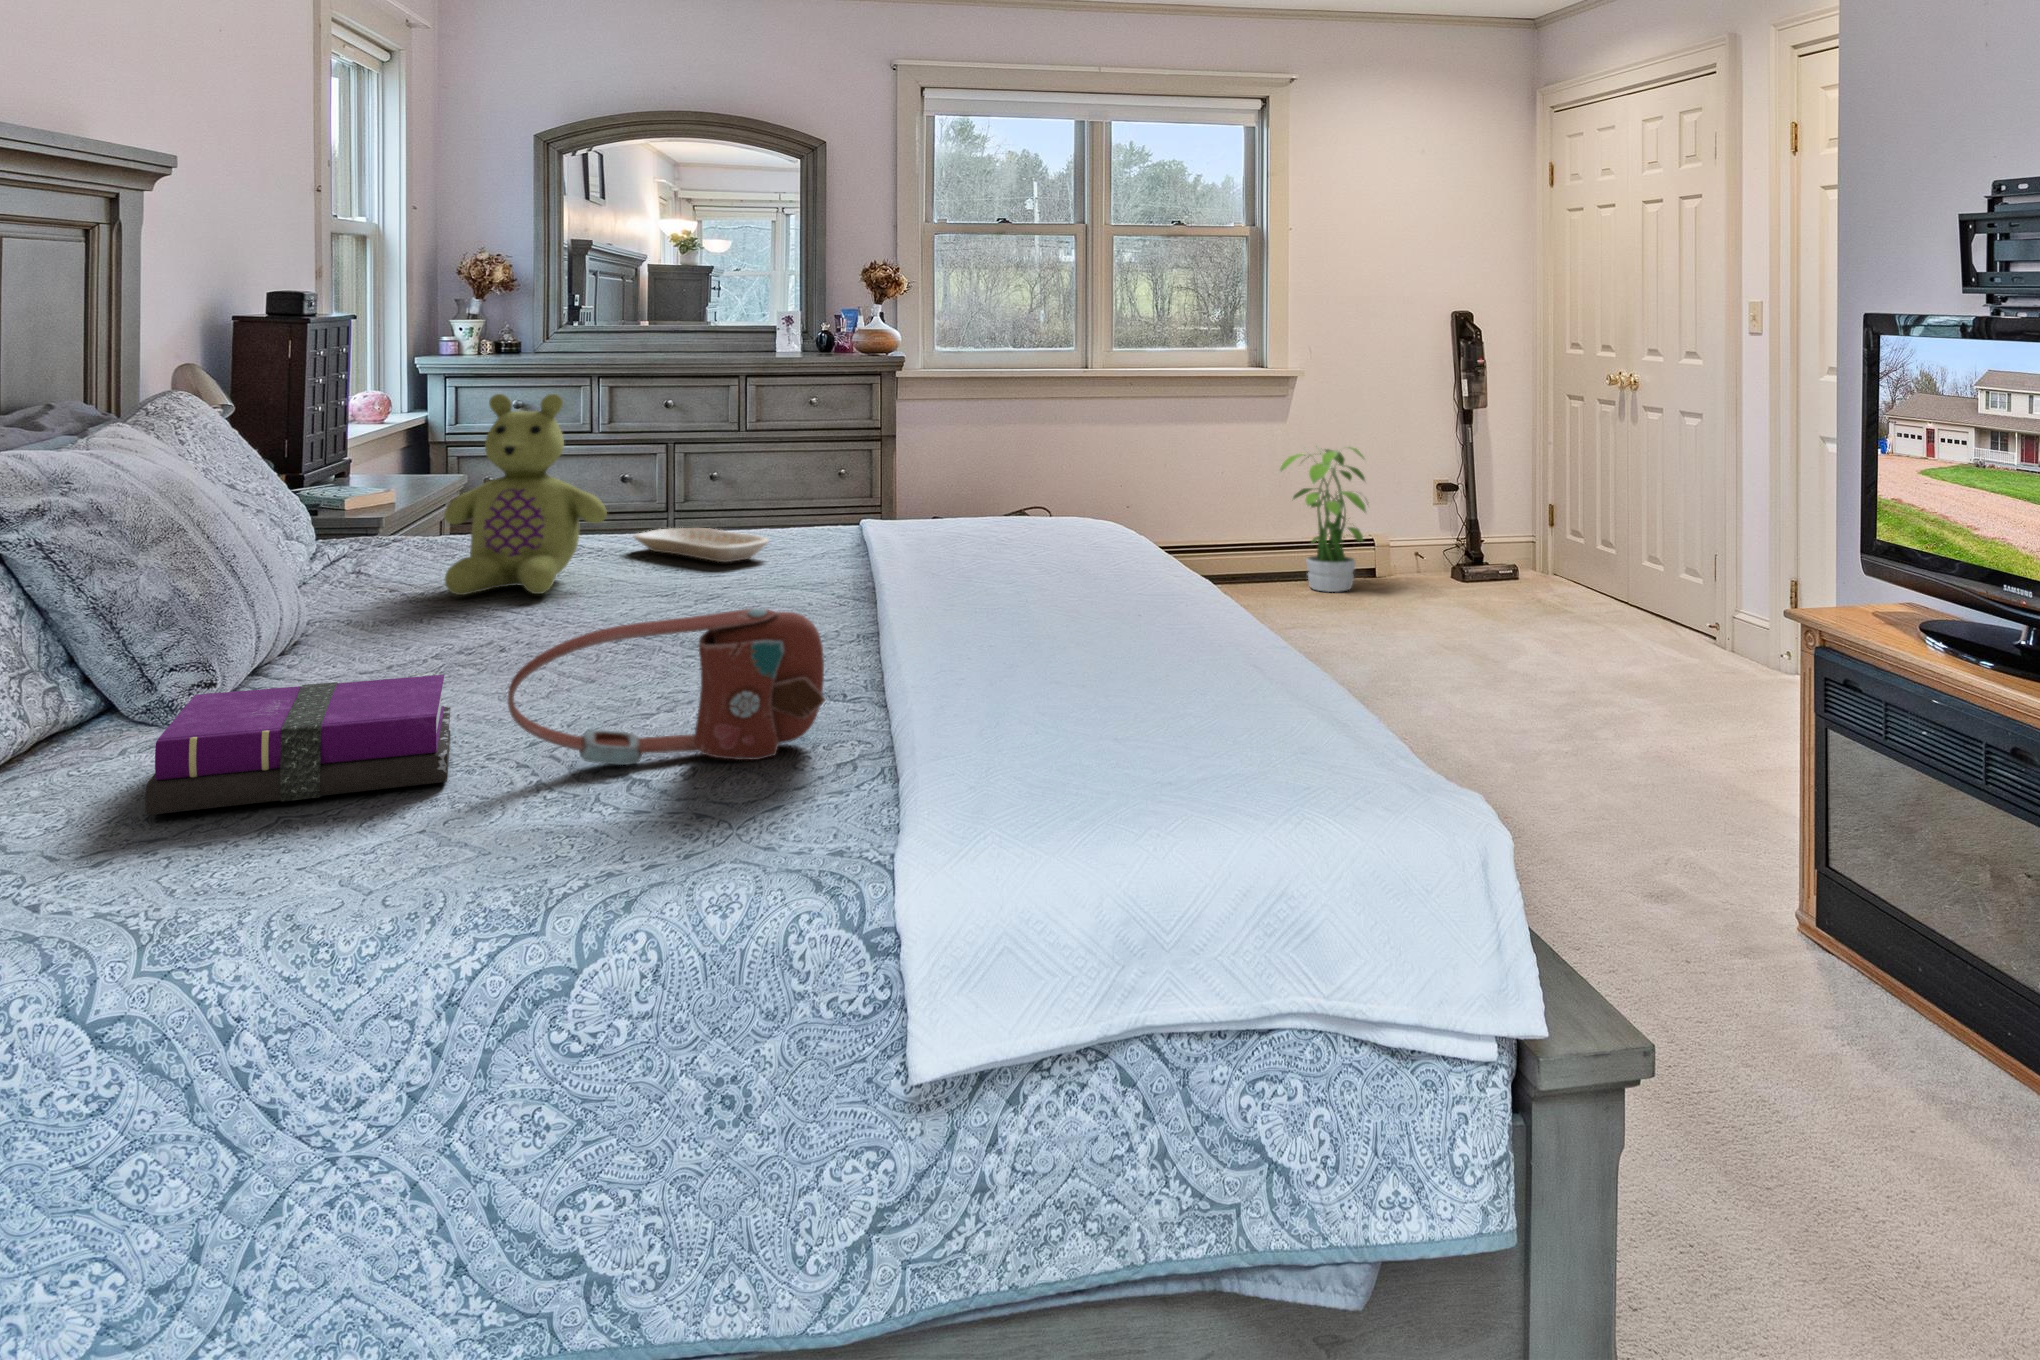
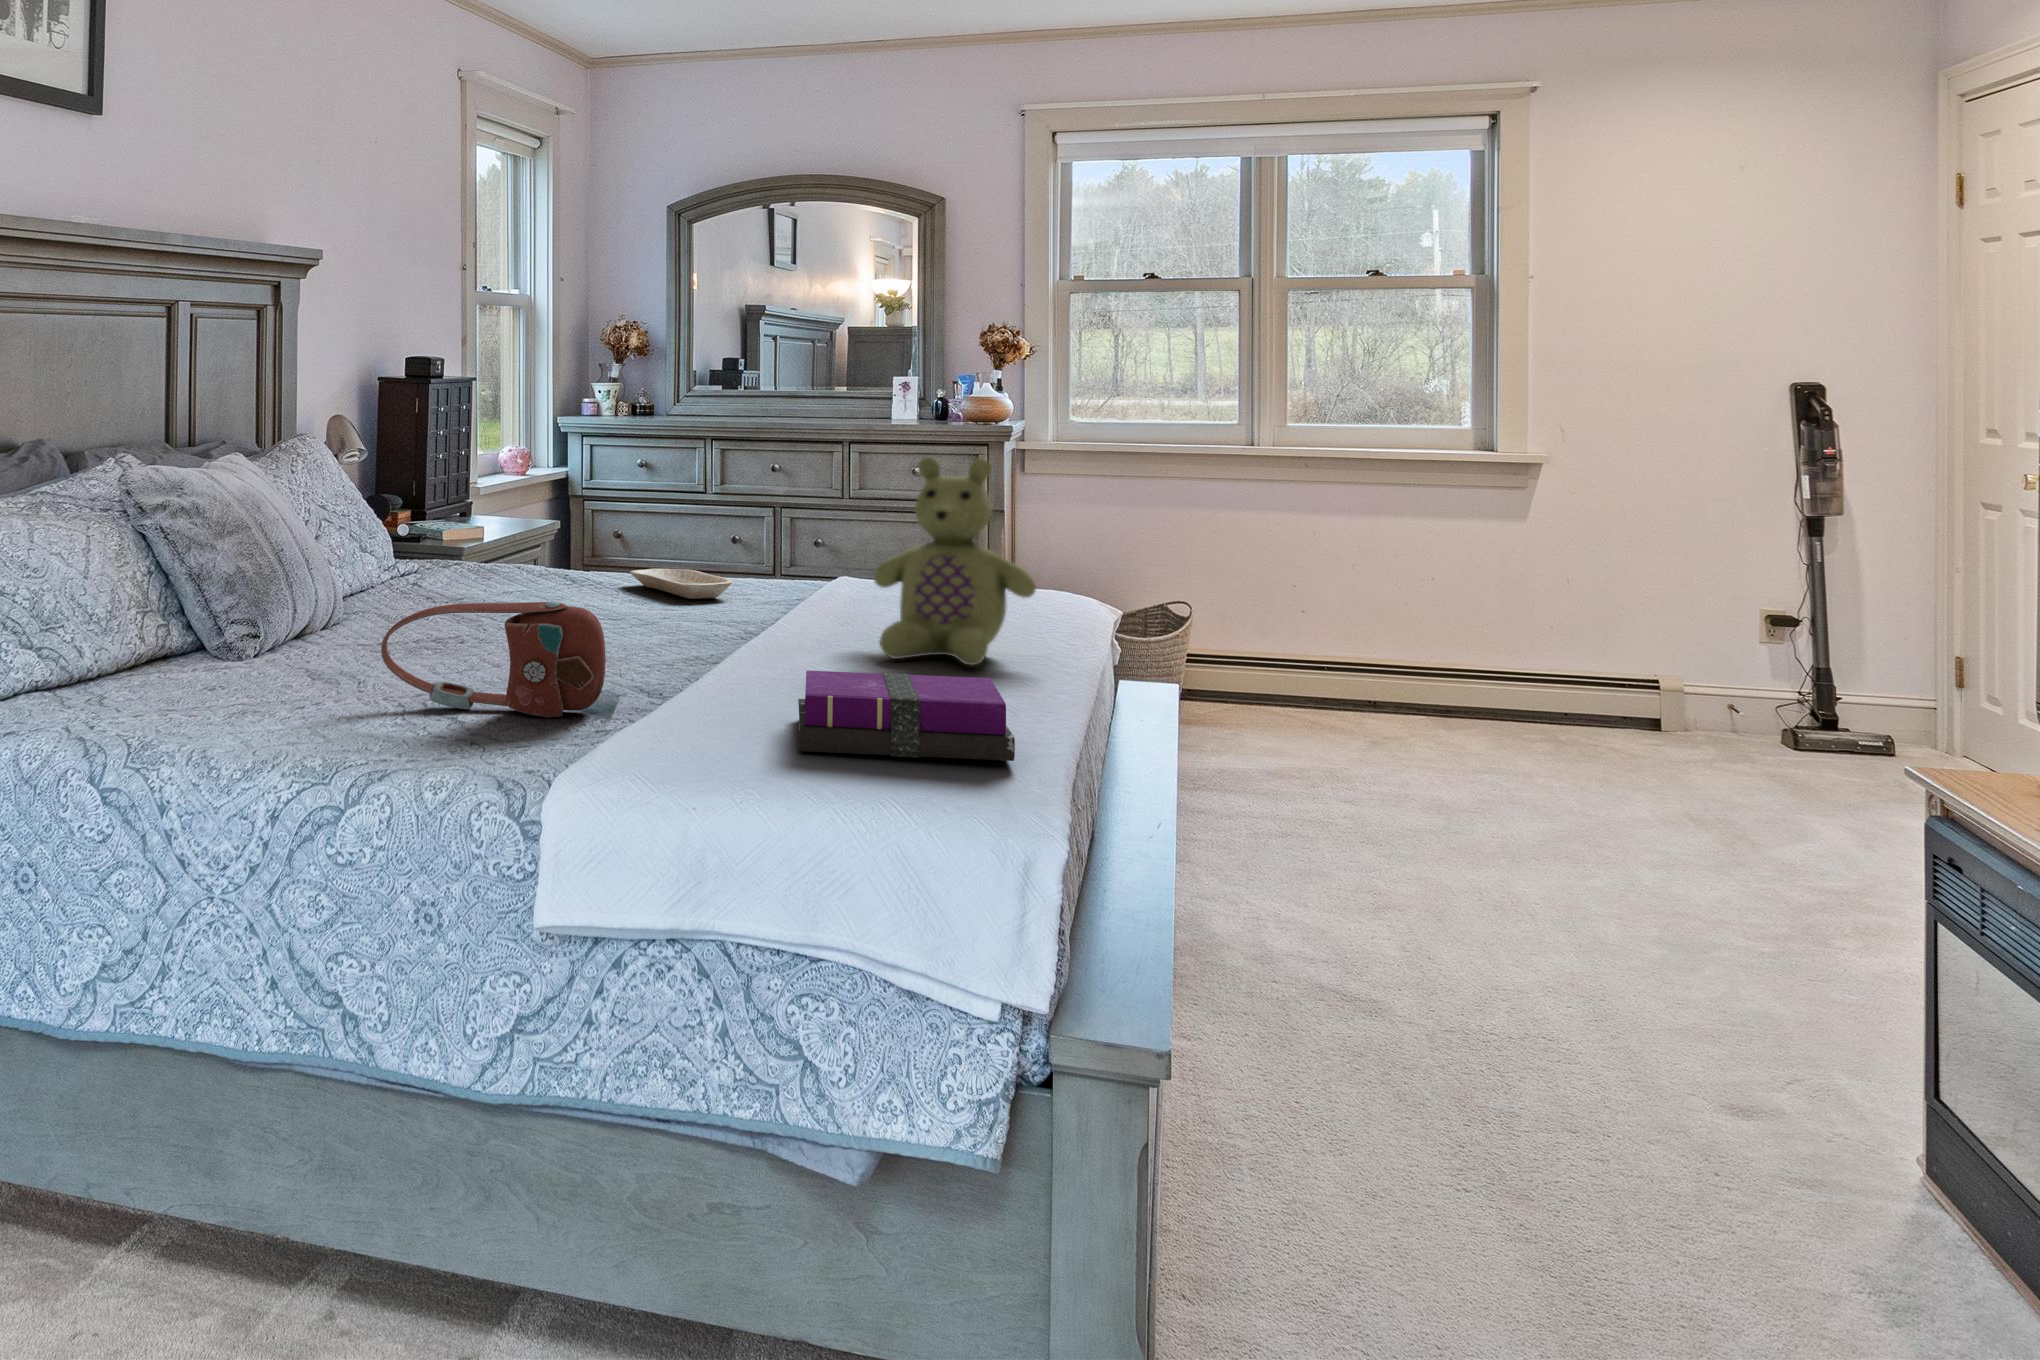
stuffed bear: present [444,394,607,595] -> present [874,457,1036,666]
potted plant: present [1280,446,1368,592] -> none [1500,550,1635,740]
notebook: present [145,675,450,815] -> present [798,670,1015,761]

